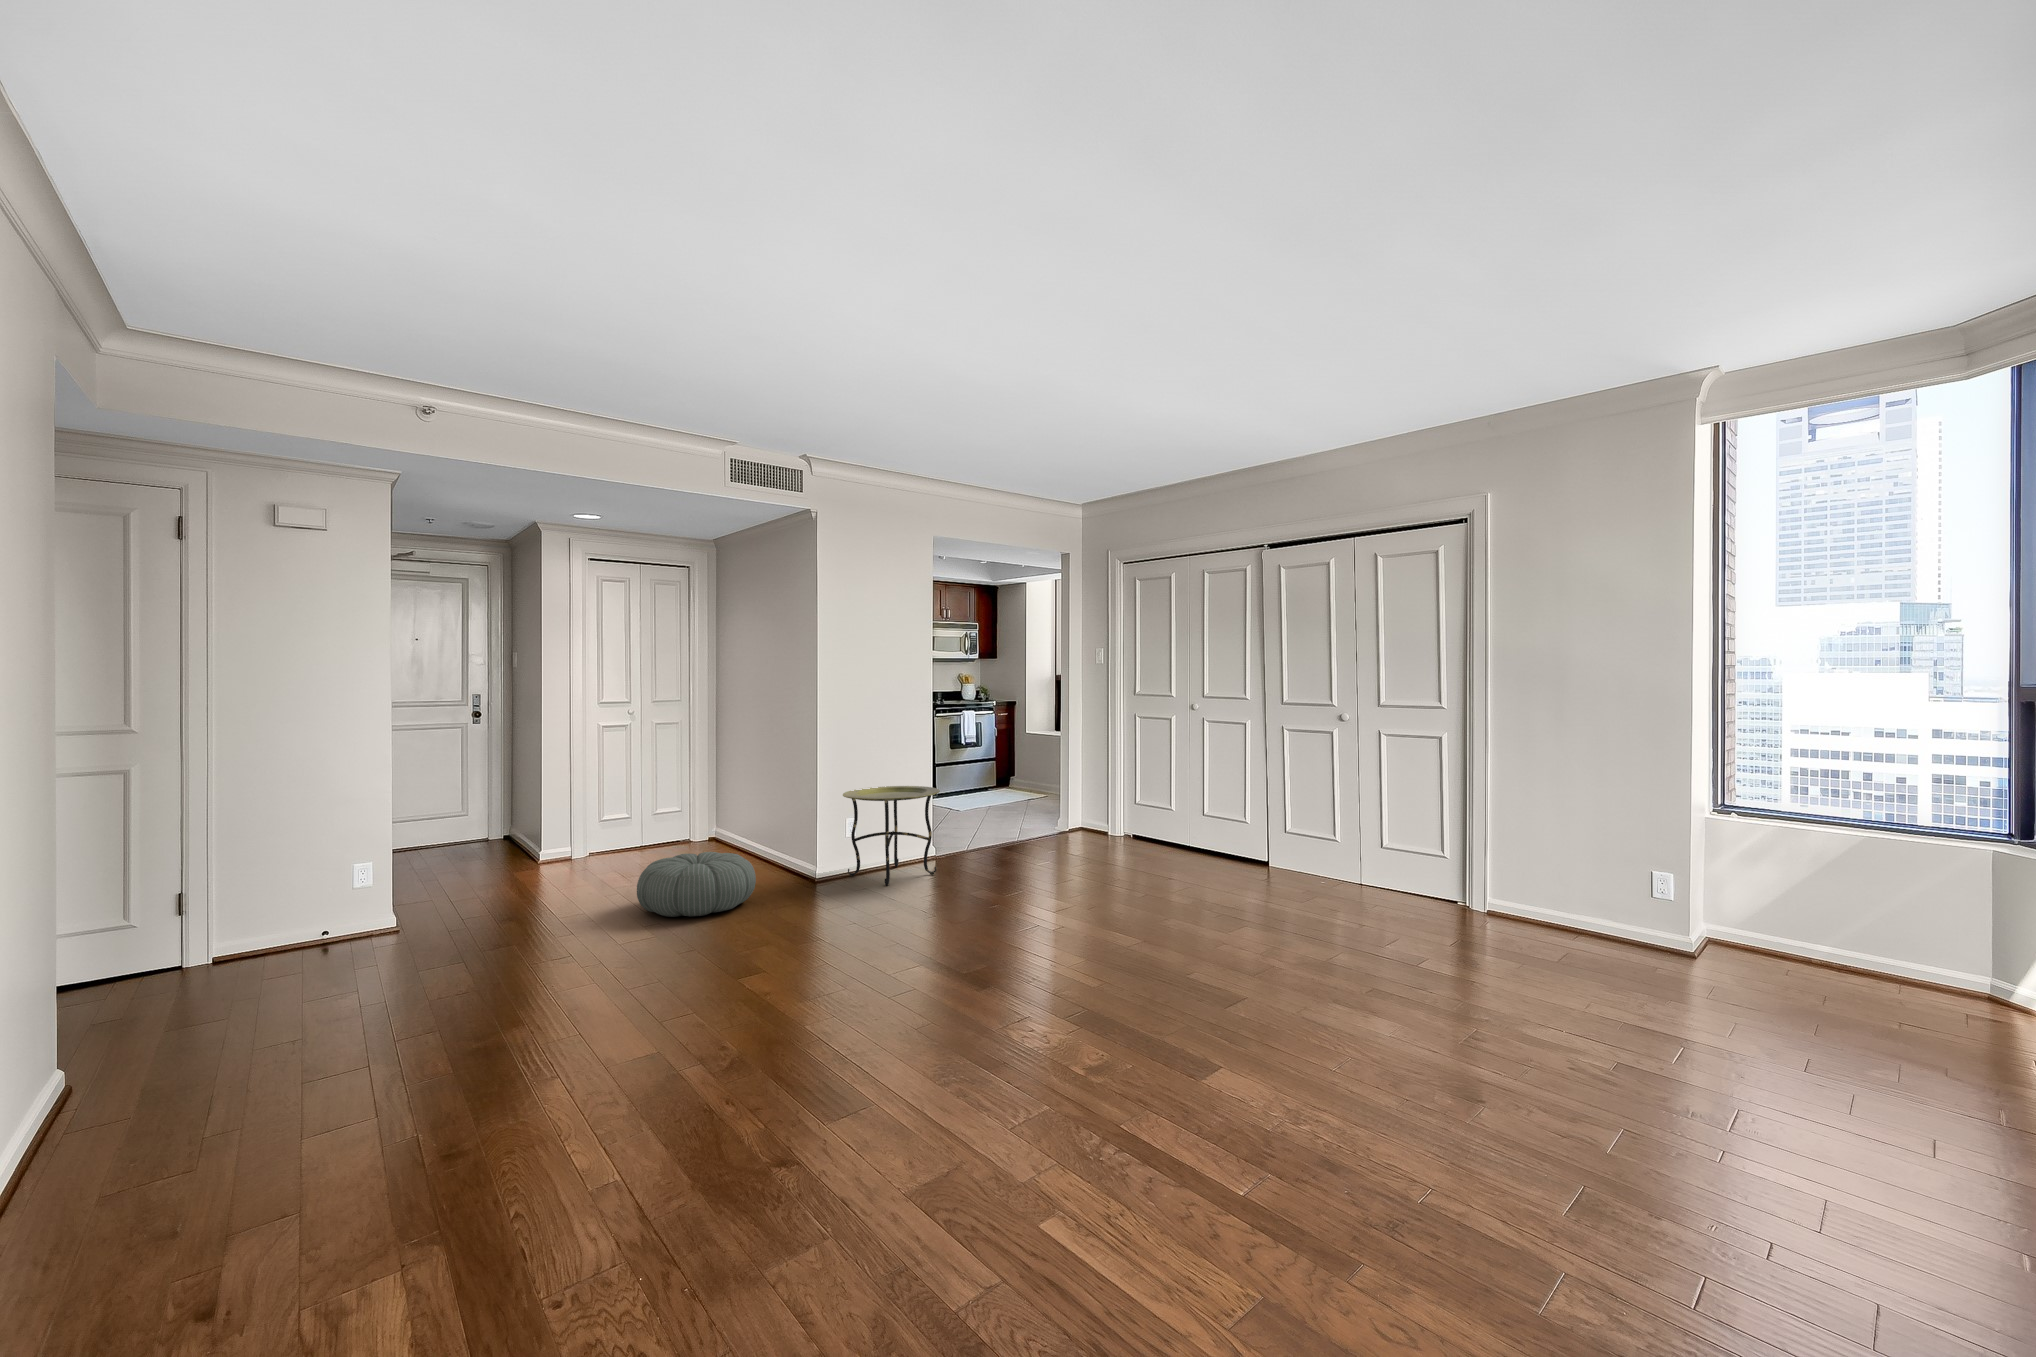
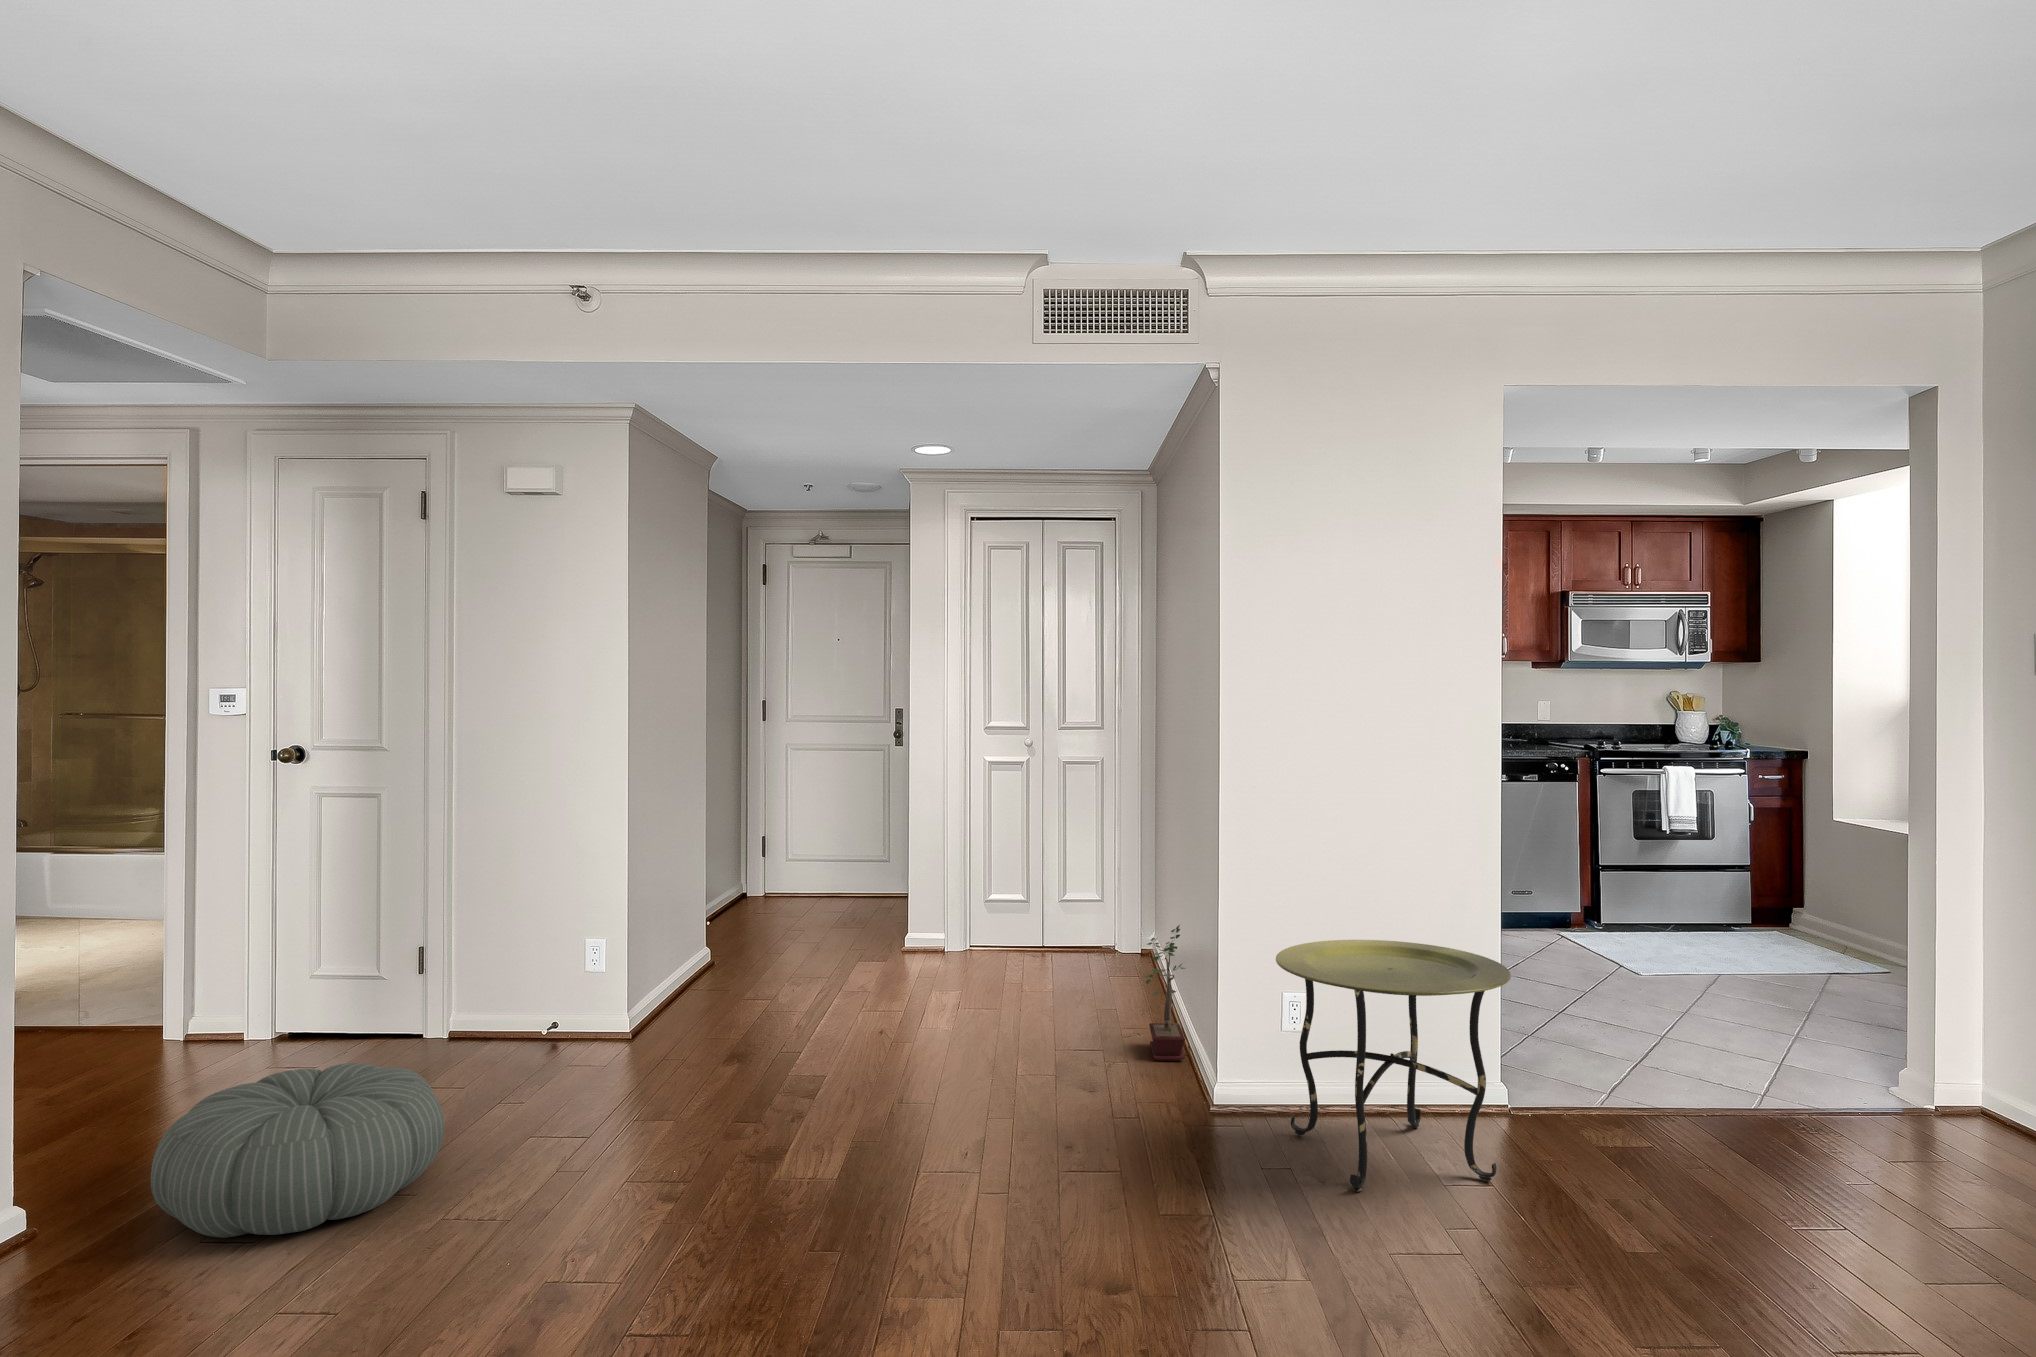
potted plant: none [752,796,782,867] -> present [1144,925,1185,1061]
pouf: present [637,852,756,917] -> present [151,1063,444,1238]

